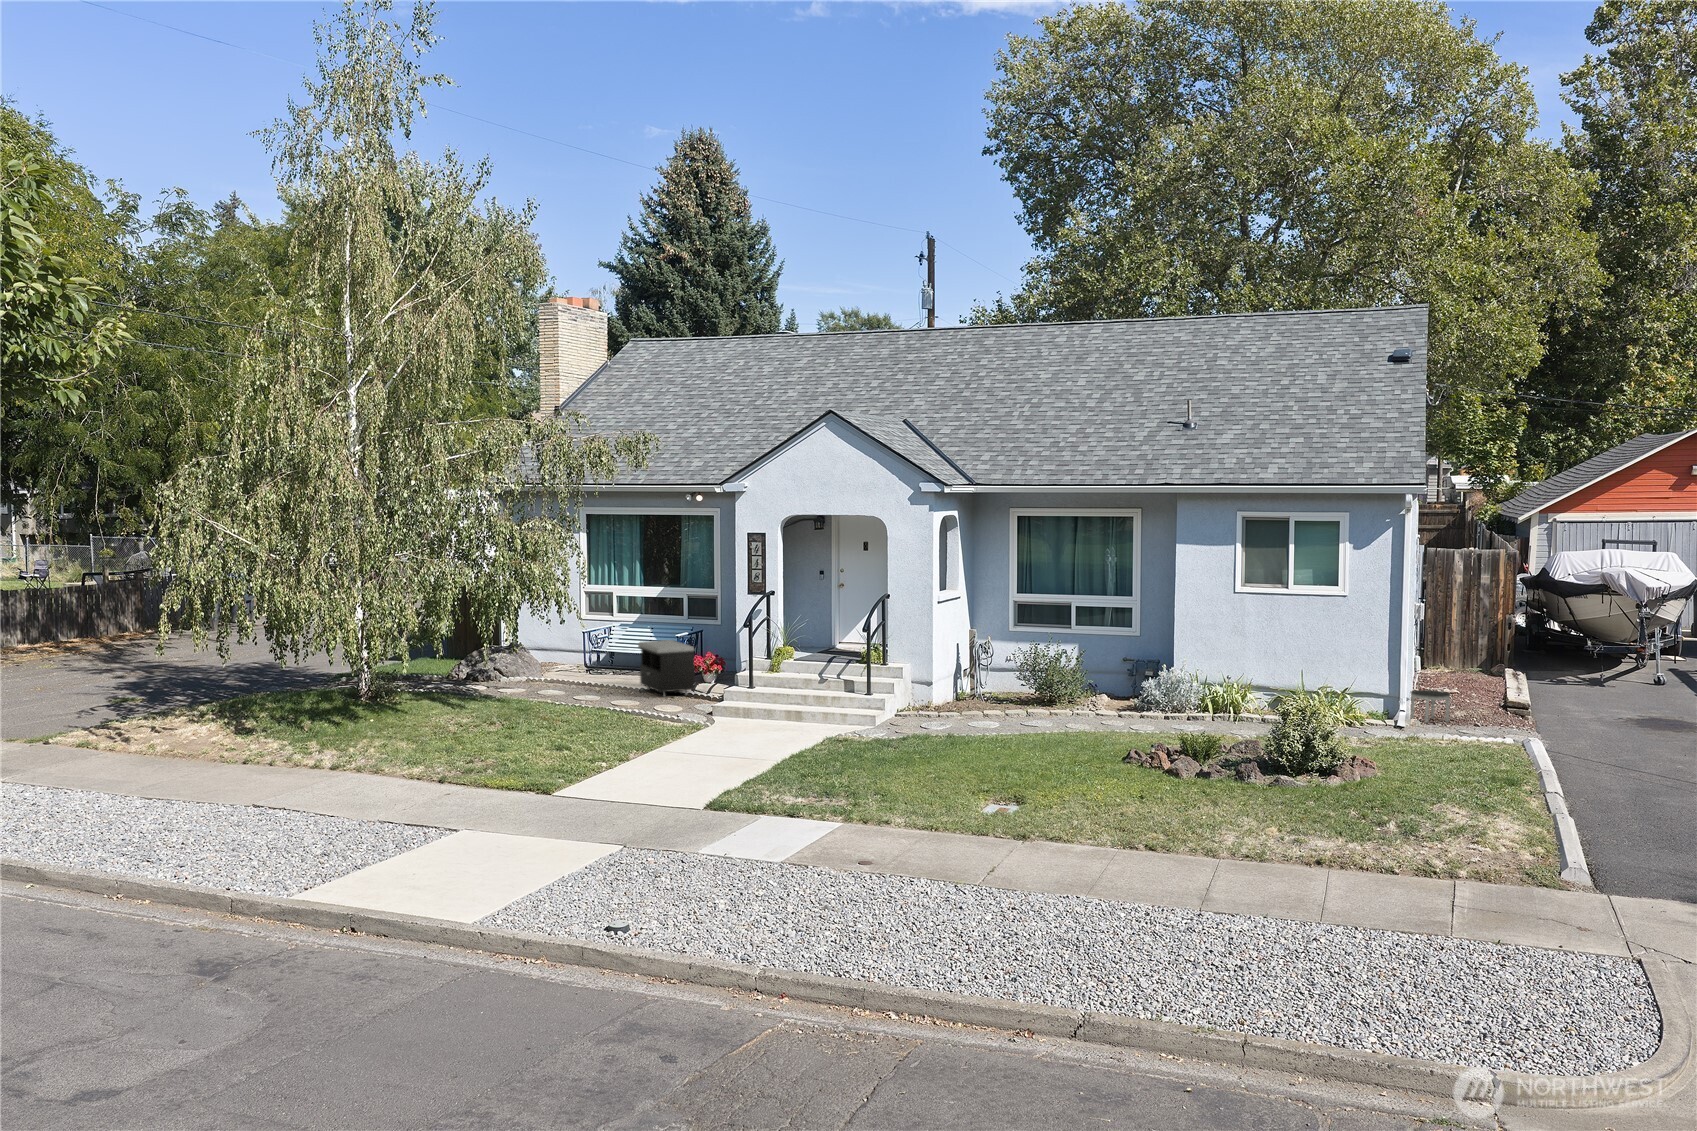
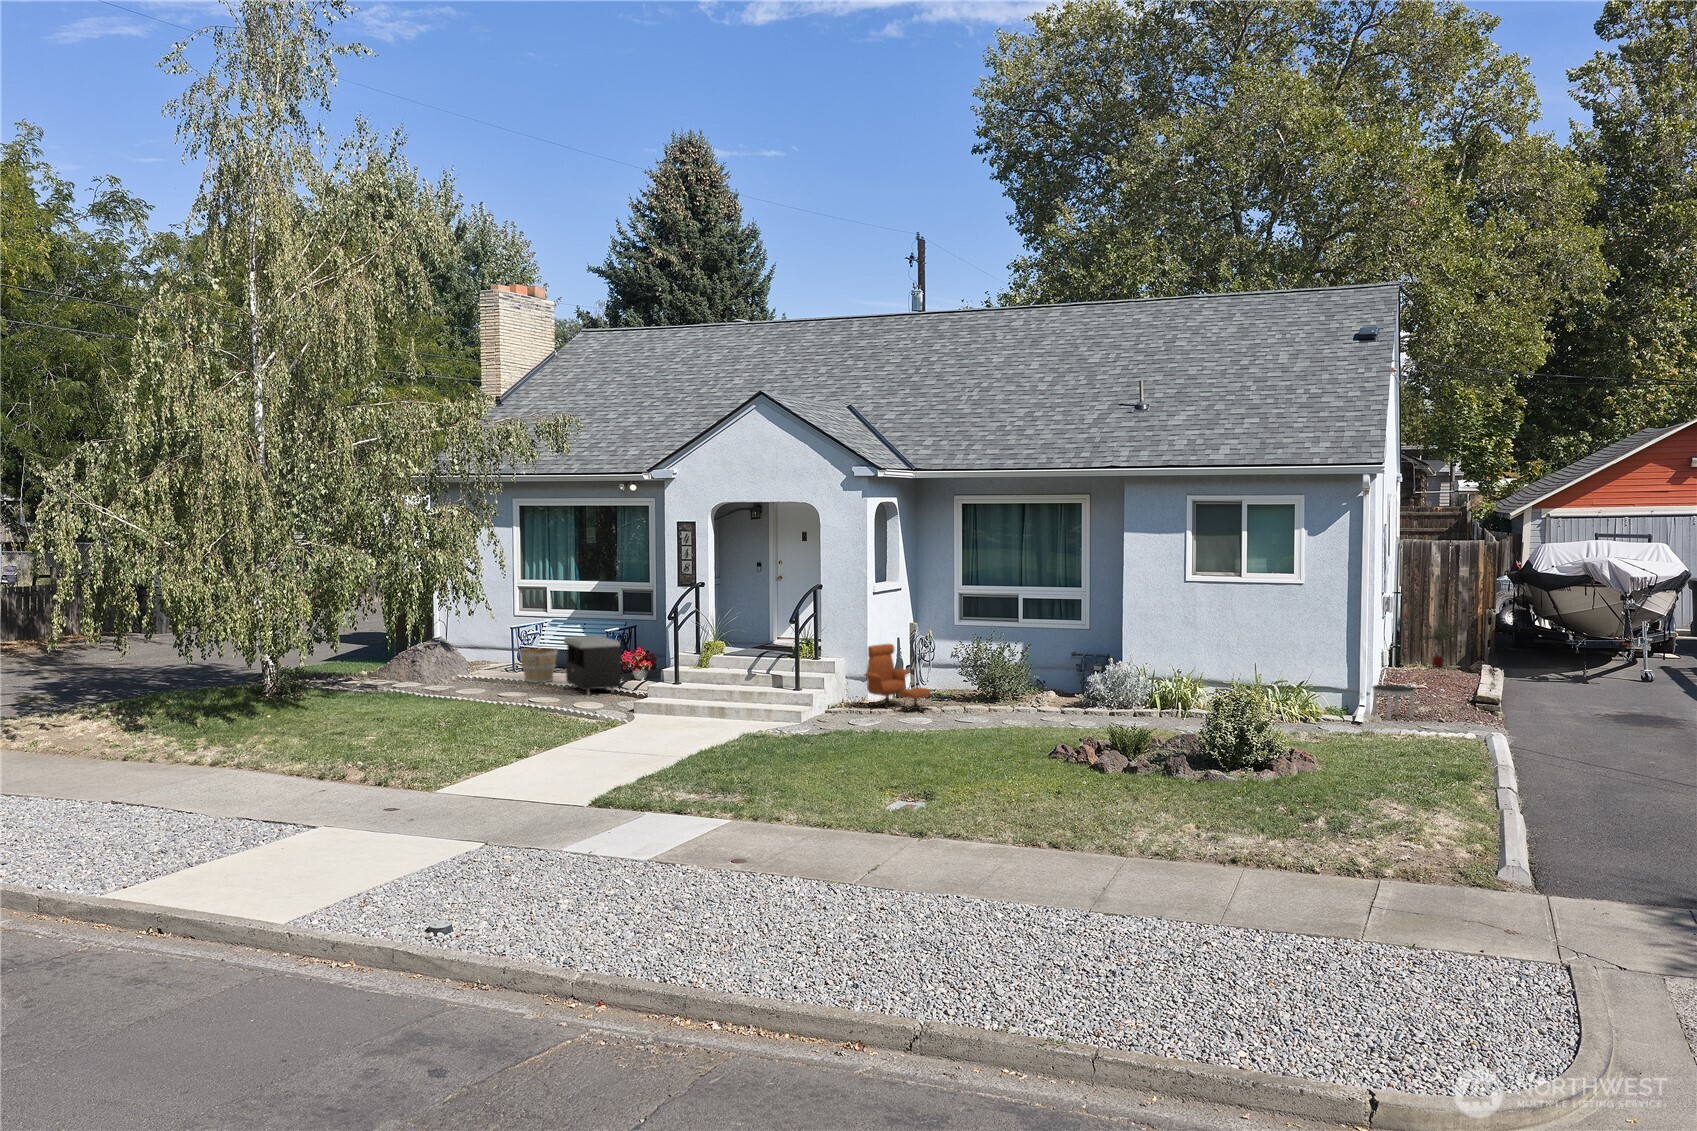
potted tree: none [1437,618,1484,669] -> present [1417,615,1461,667]
lounge chair: none [930,650,995,715] -> present [864,644,931,712]
wooden bucket: none [593,651,630,685] -> present [519,648,558,683]

